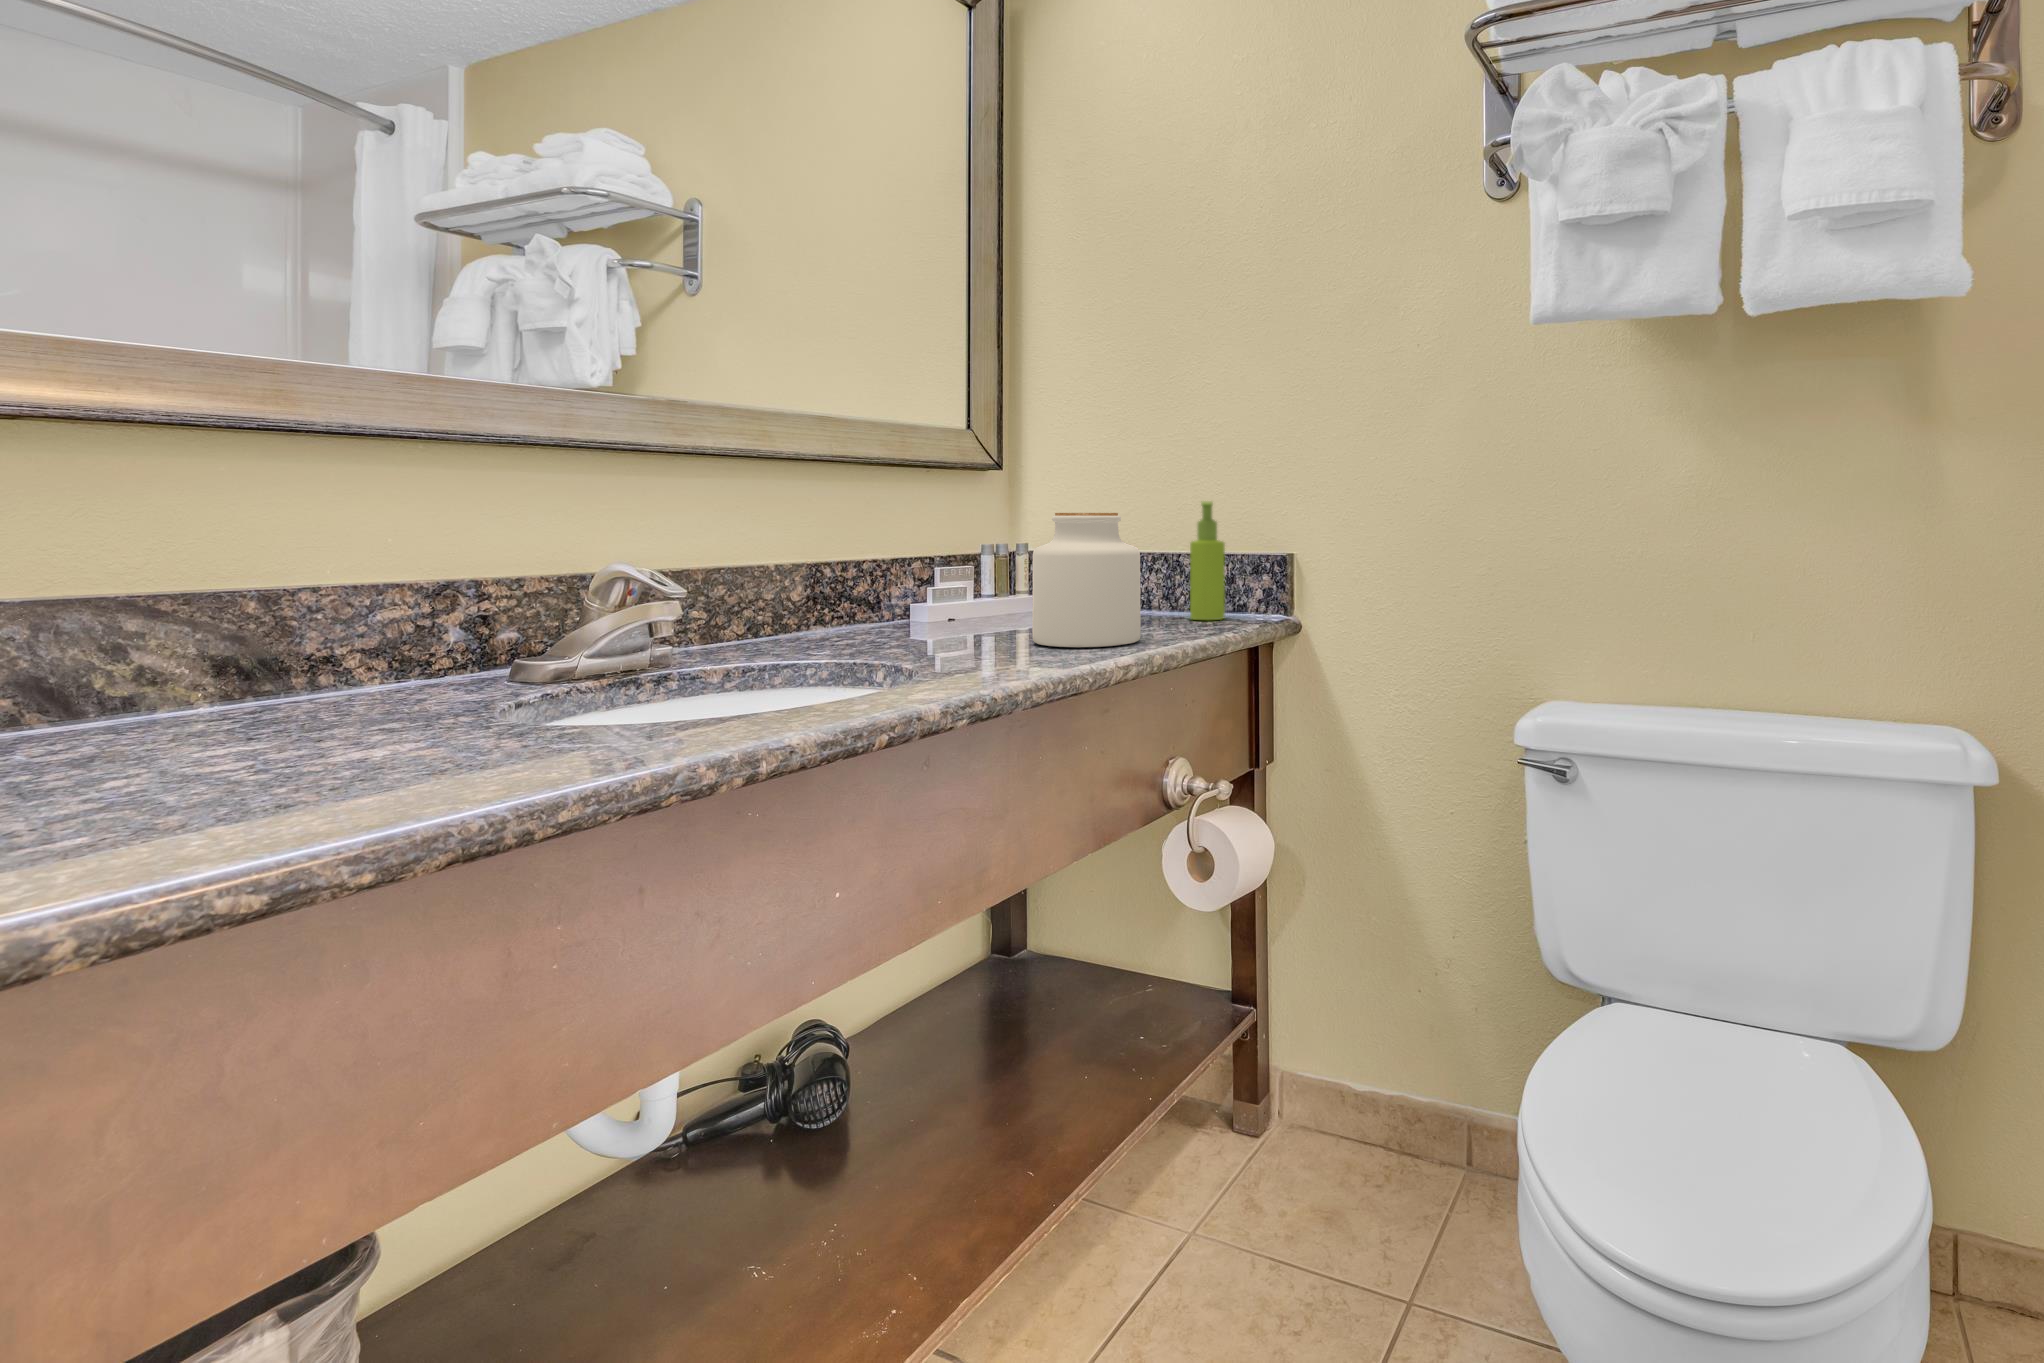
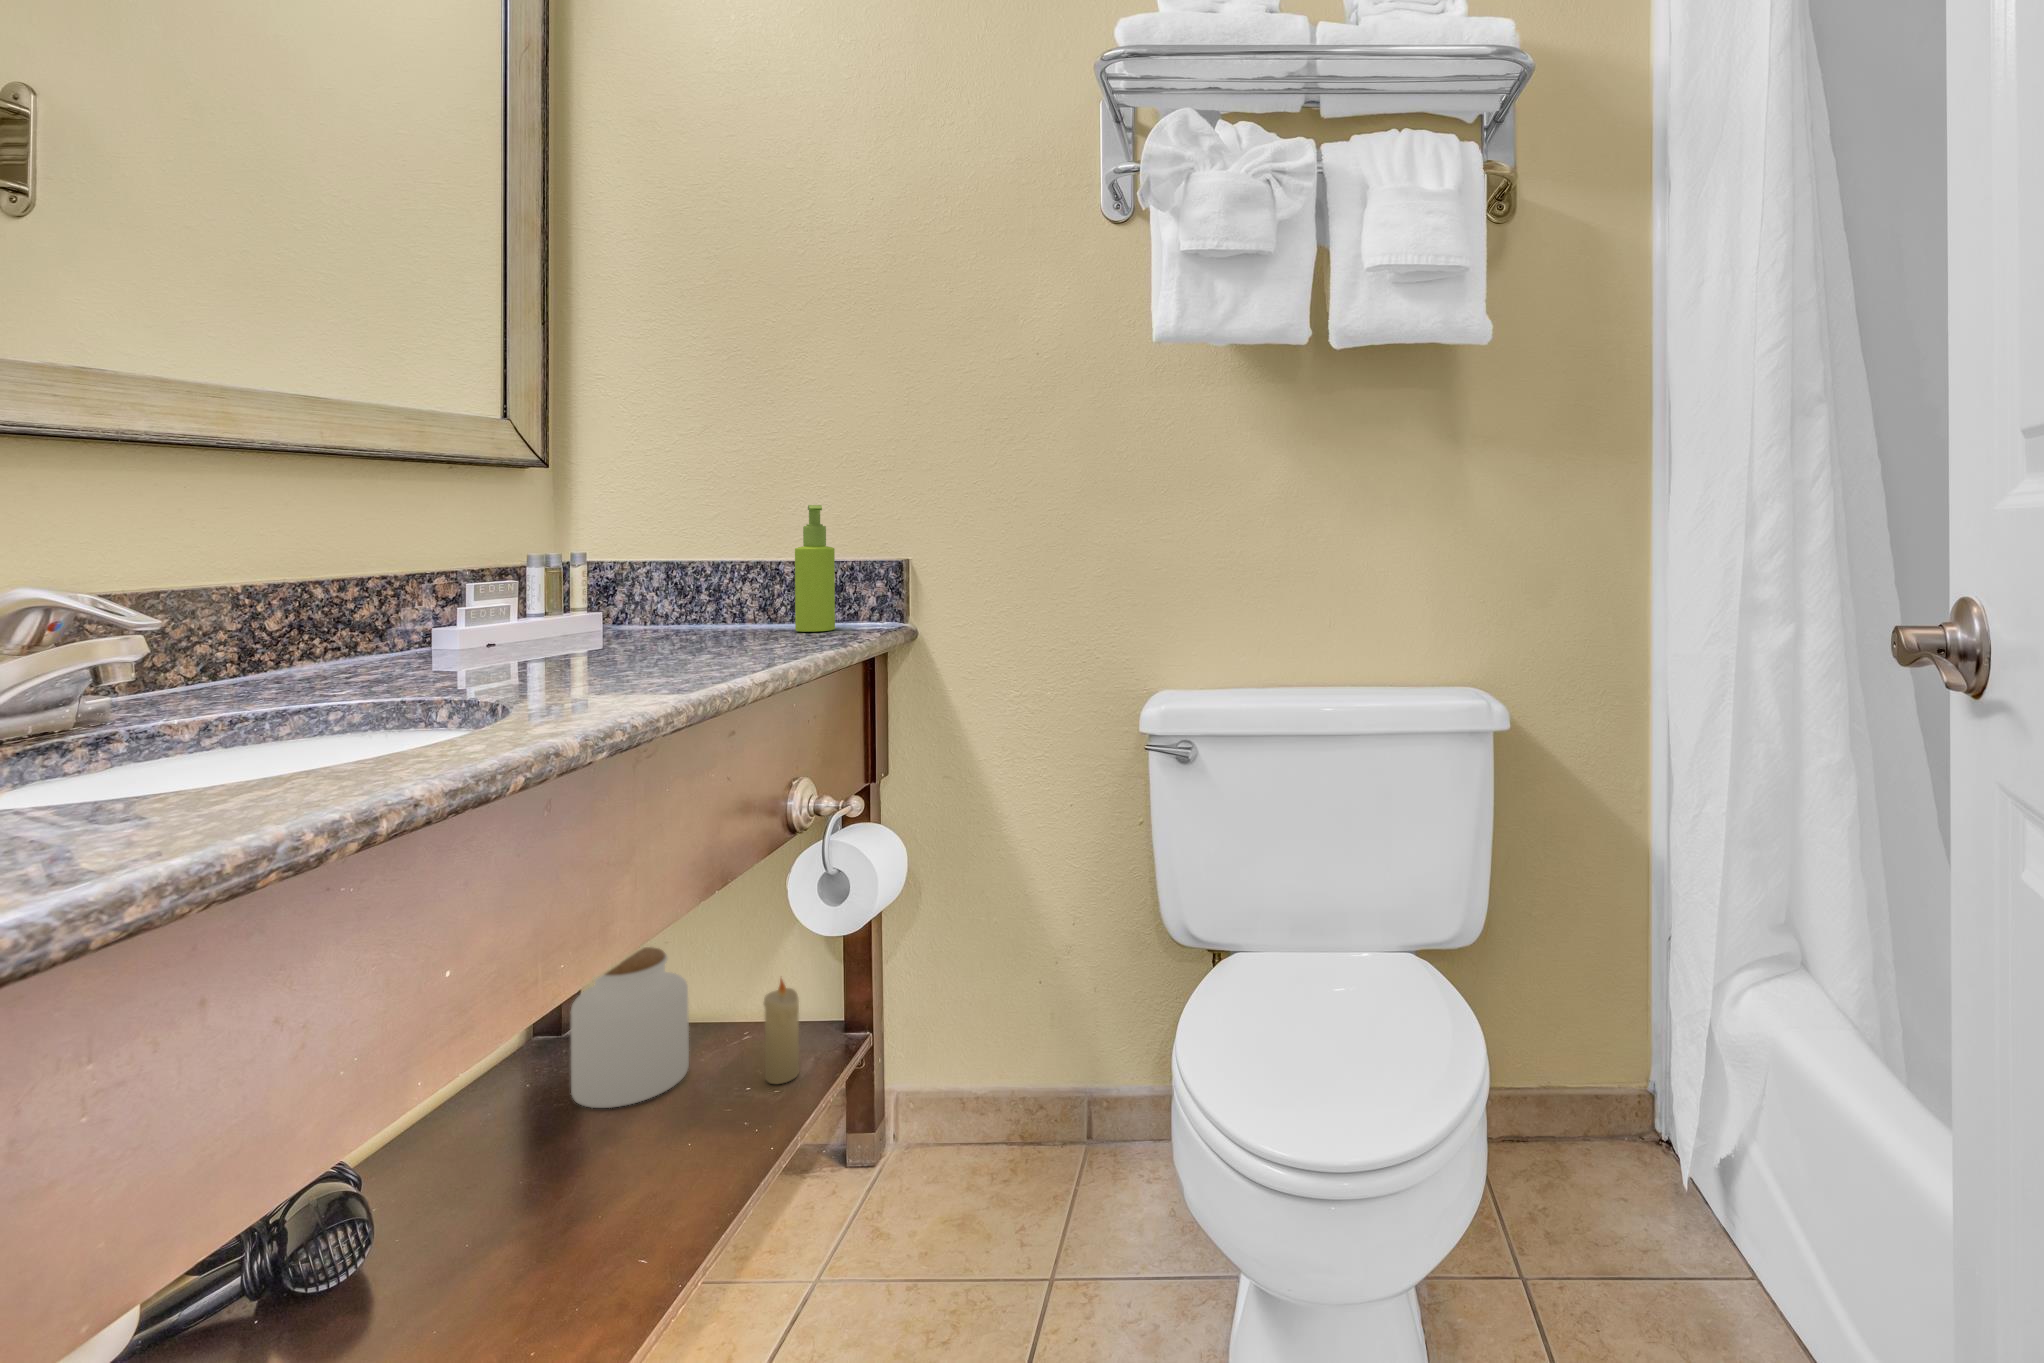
jar: present [1032,513,1141,647] -> present [571,947,689,1108]
candle: none [1155,940,1185,1040] -> present [764,979,799,1084]

